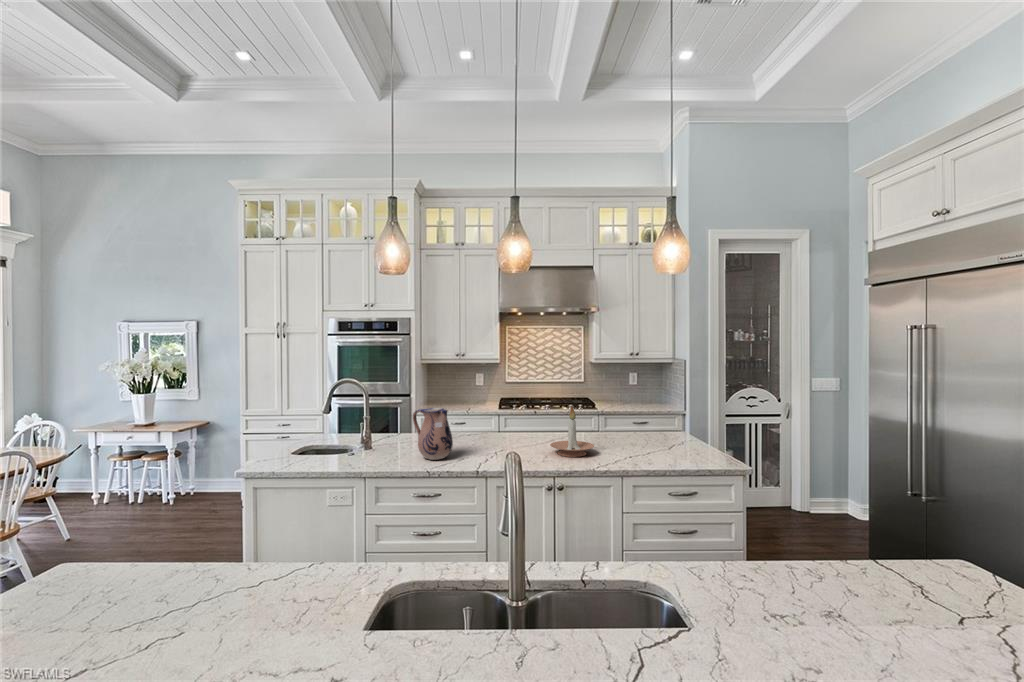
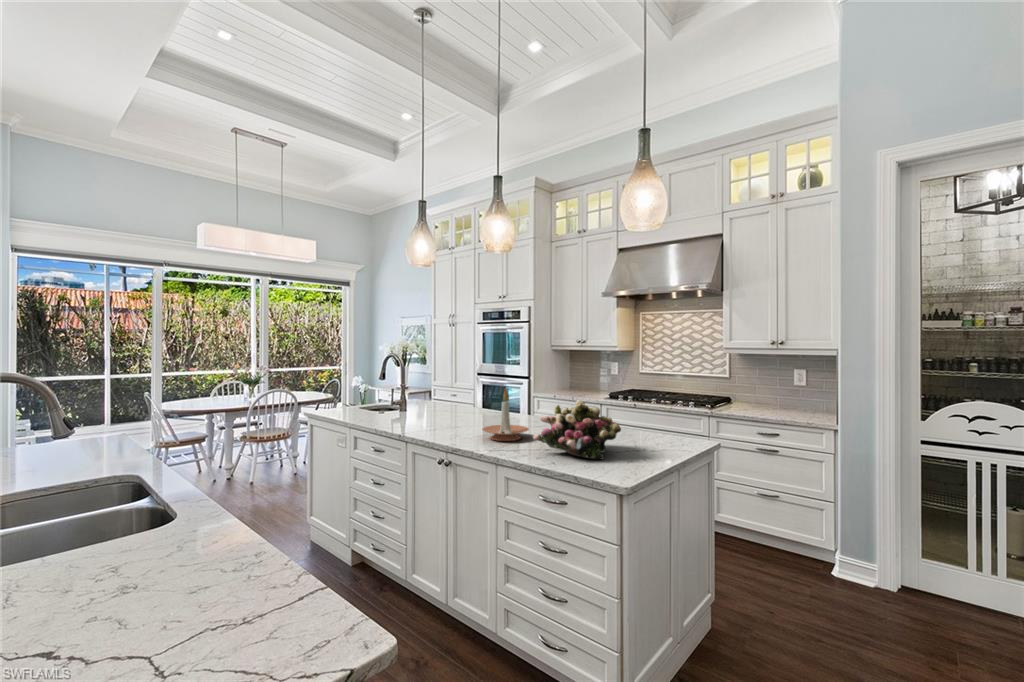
ceramic pitcher: present [413,408,453,460] -> none [388,380,420,425]
flower arrangement: none [622,411,690,456] -> present [533,400,621,459]

